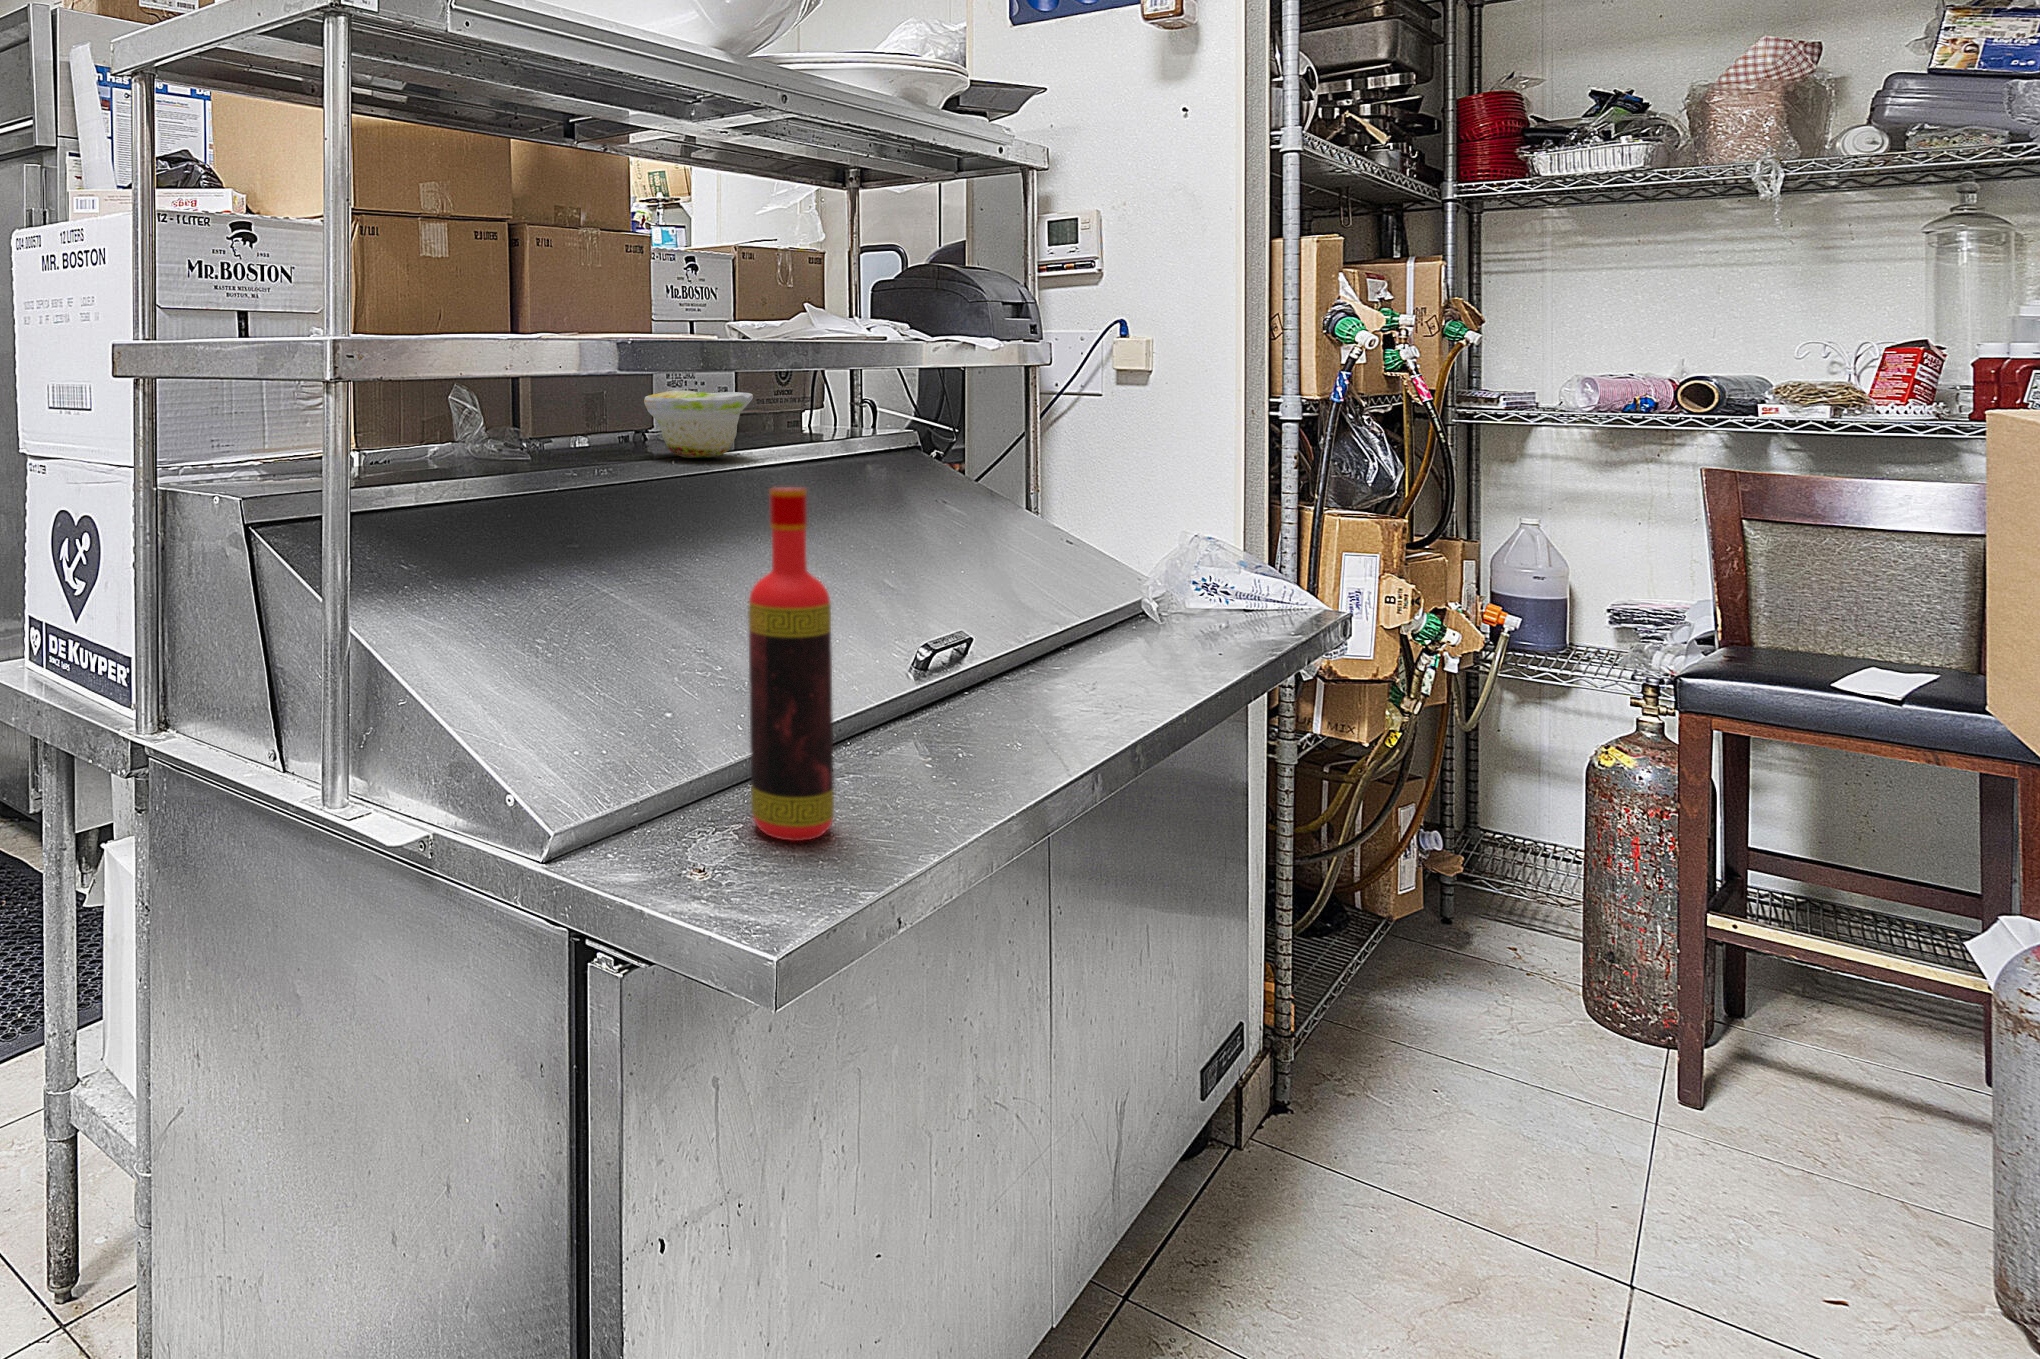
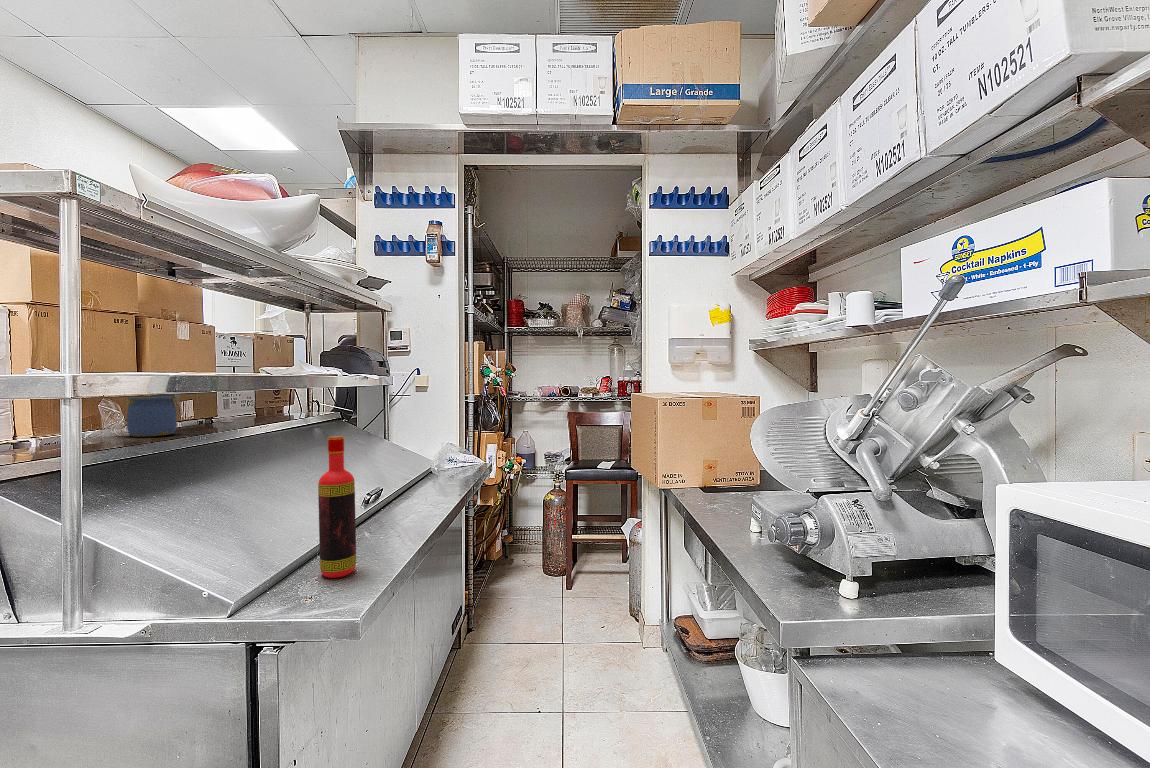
jar: none [490,355,576,464] -> present [127,394,182,437]
bowl: present [644,390,753,458] -> none [216,397,274,428]

